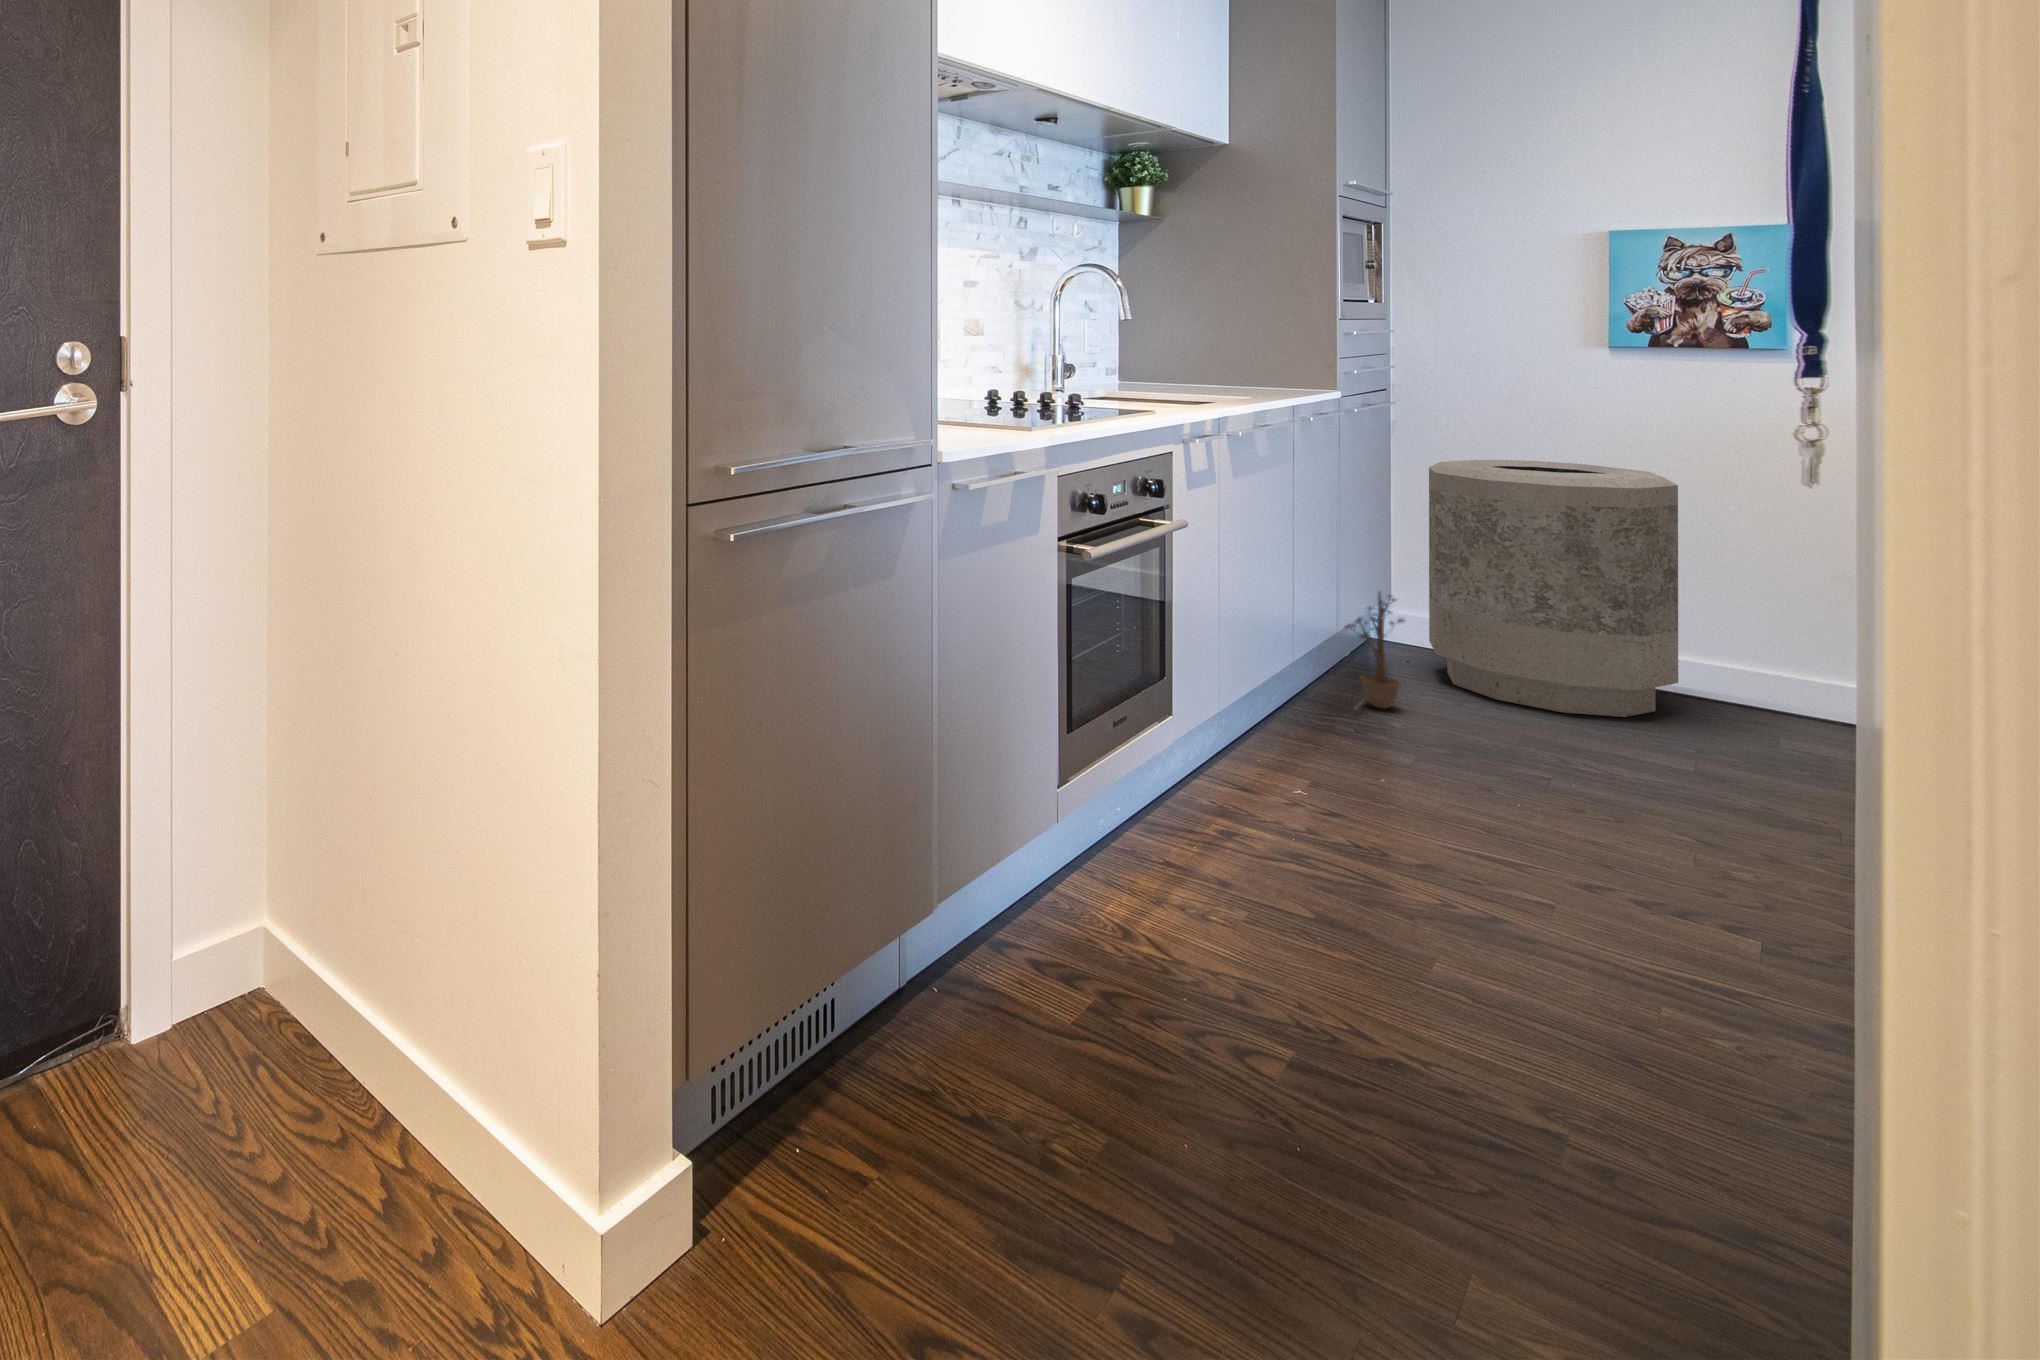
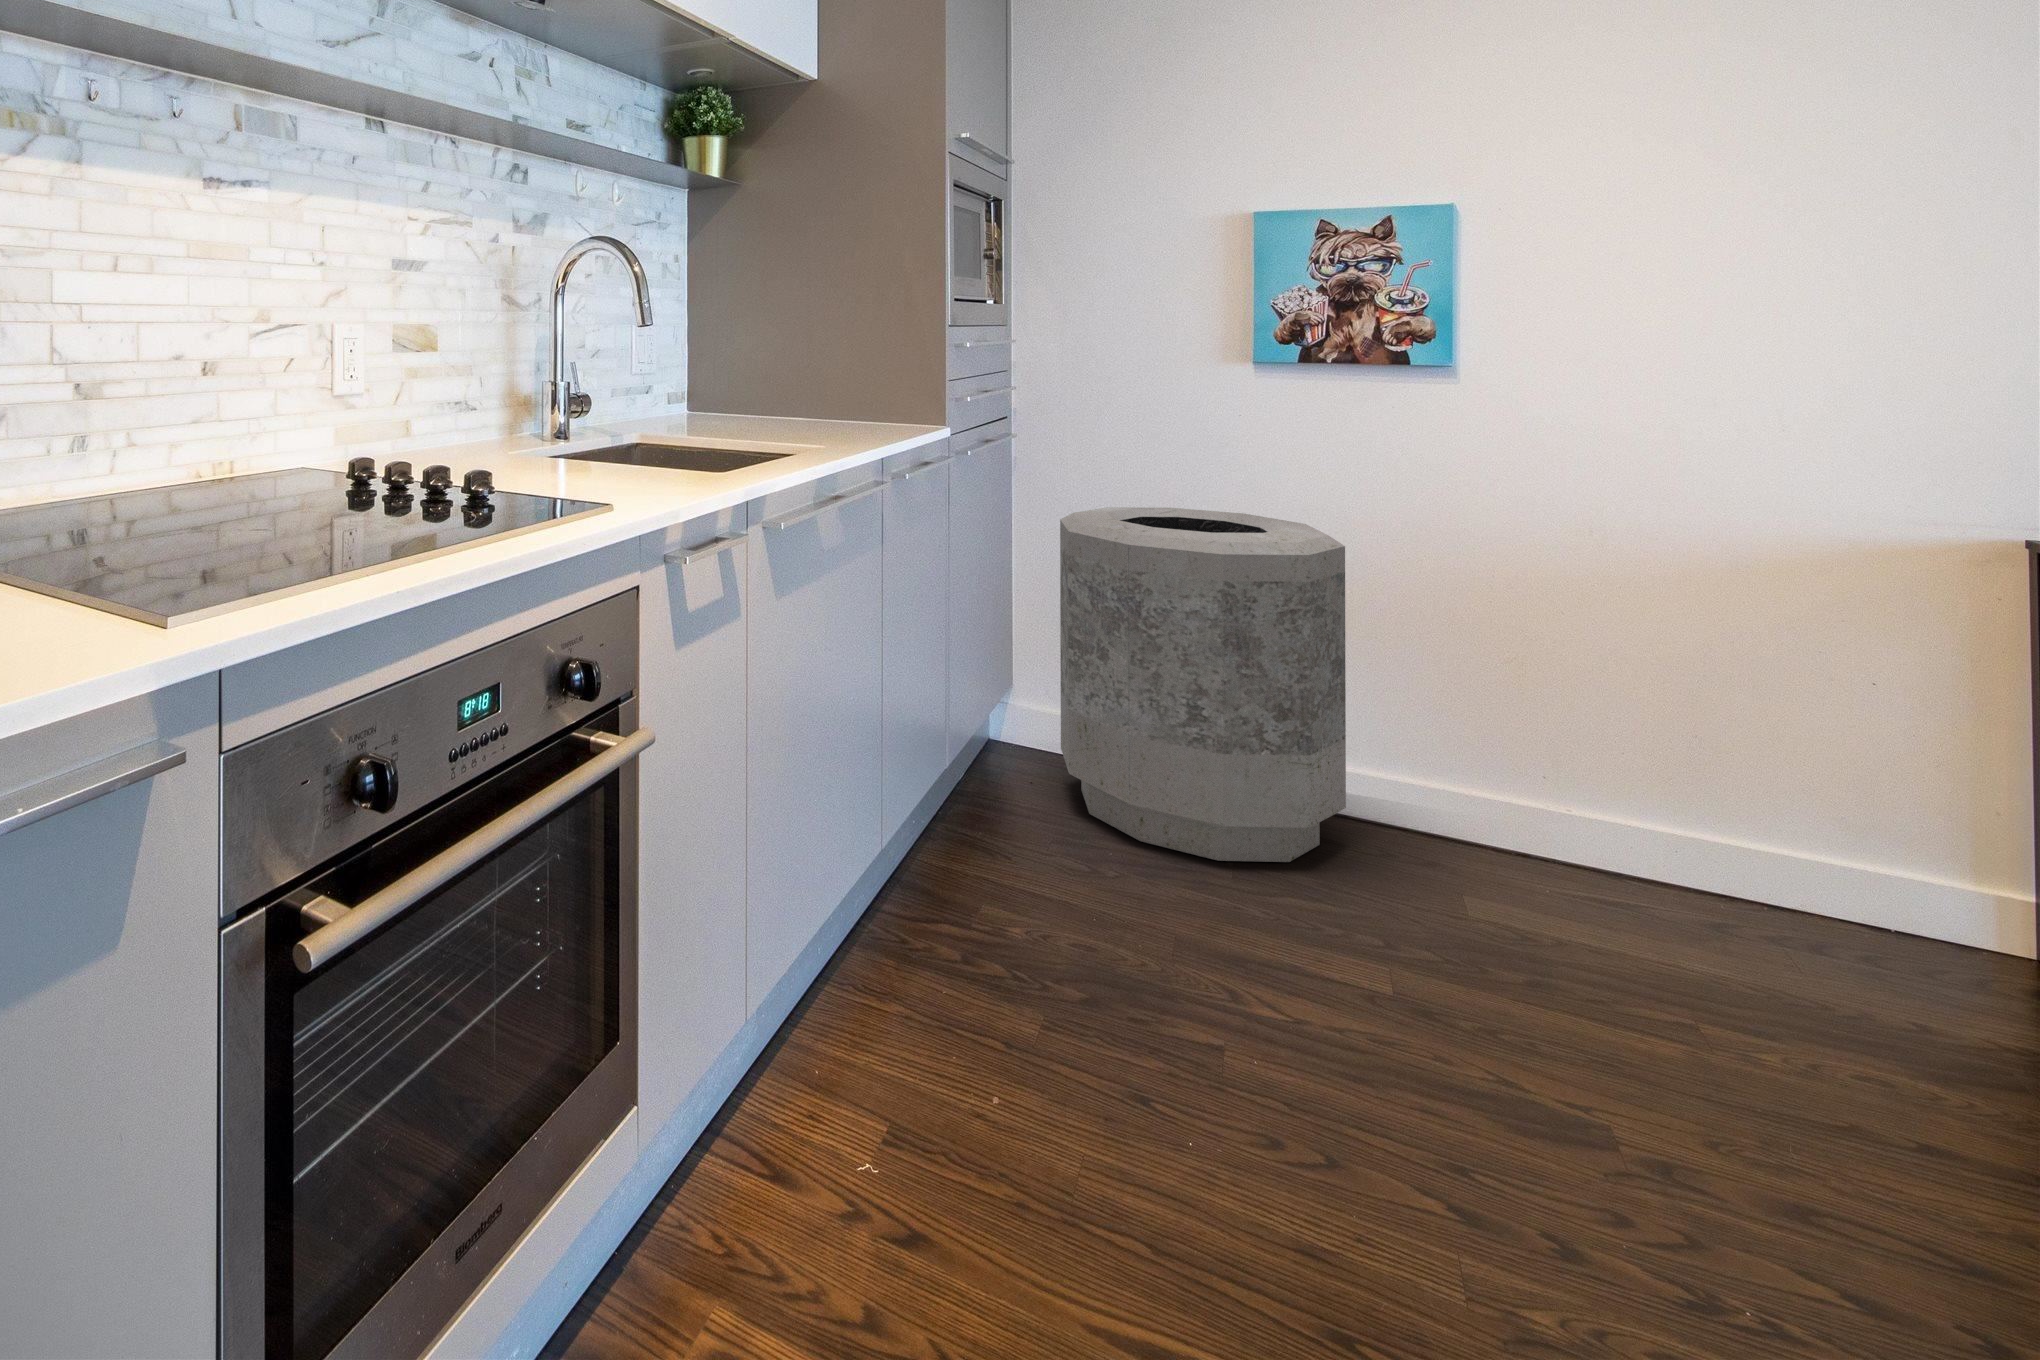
decorative plant: present [1344,592,1404,709] -> none [958,710,1034,892]

